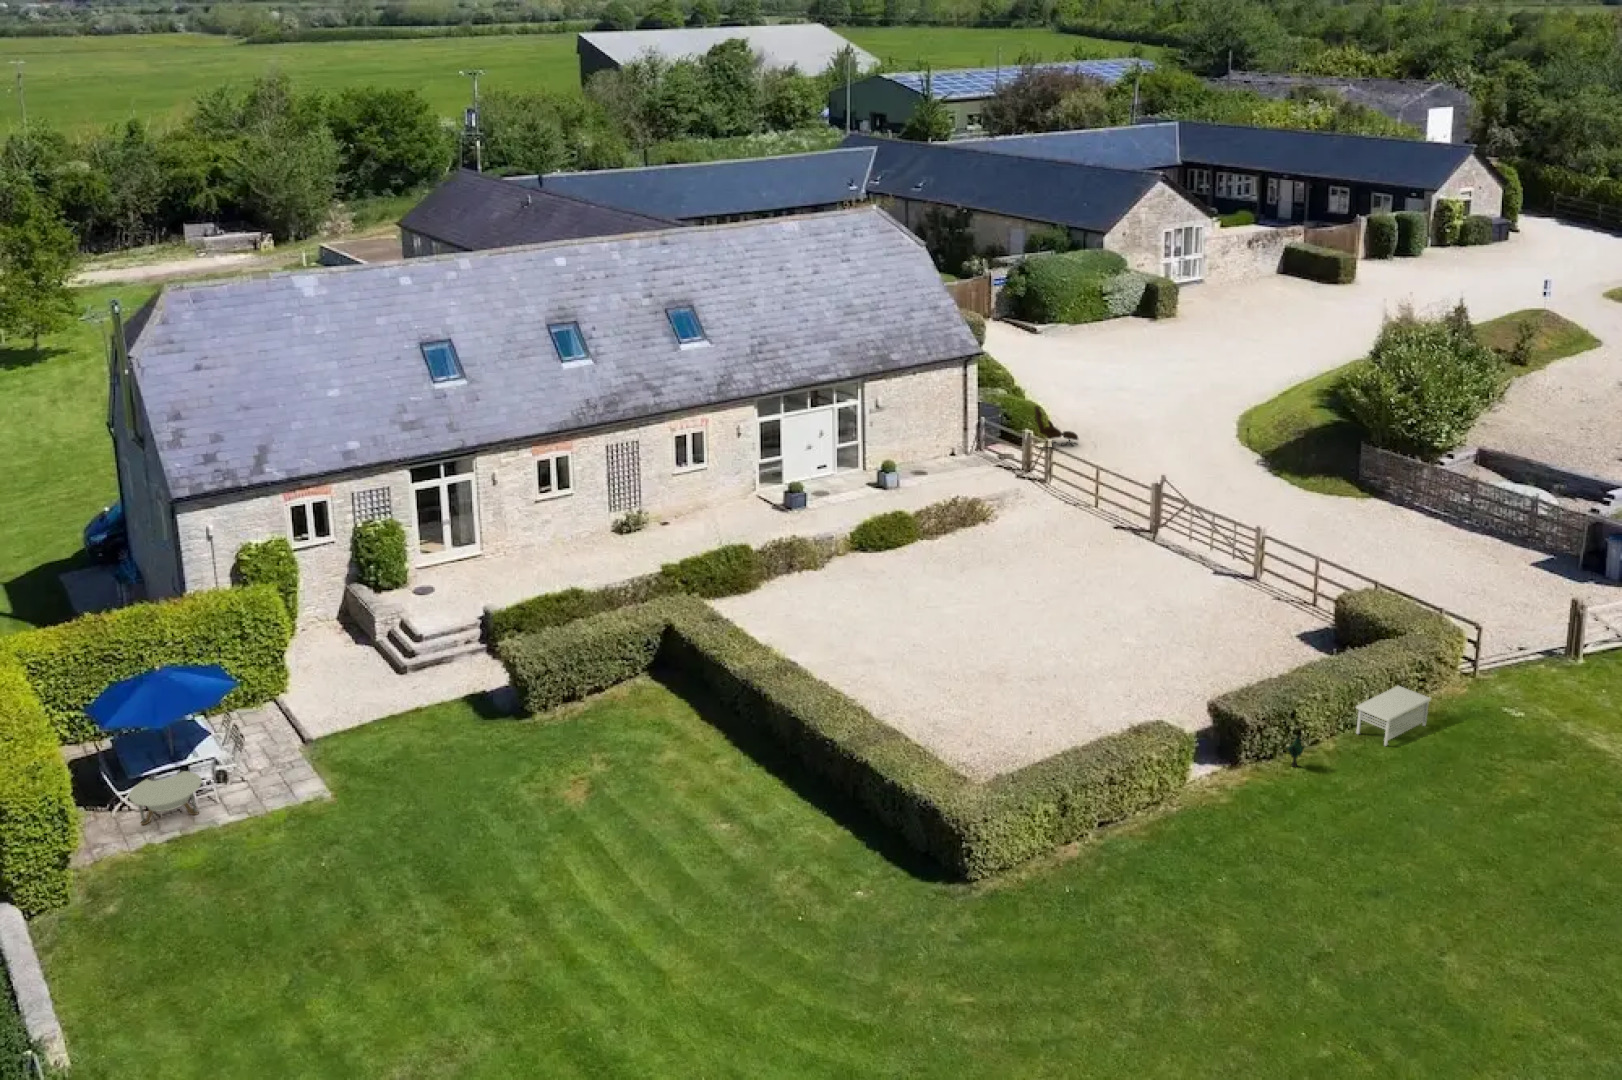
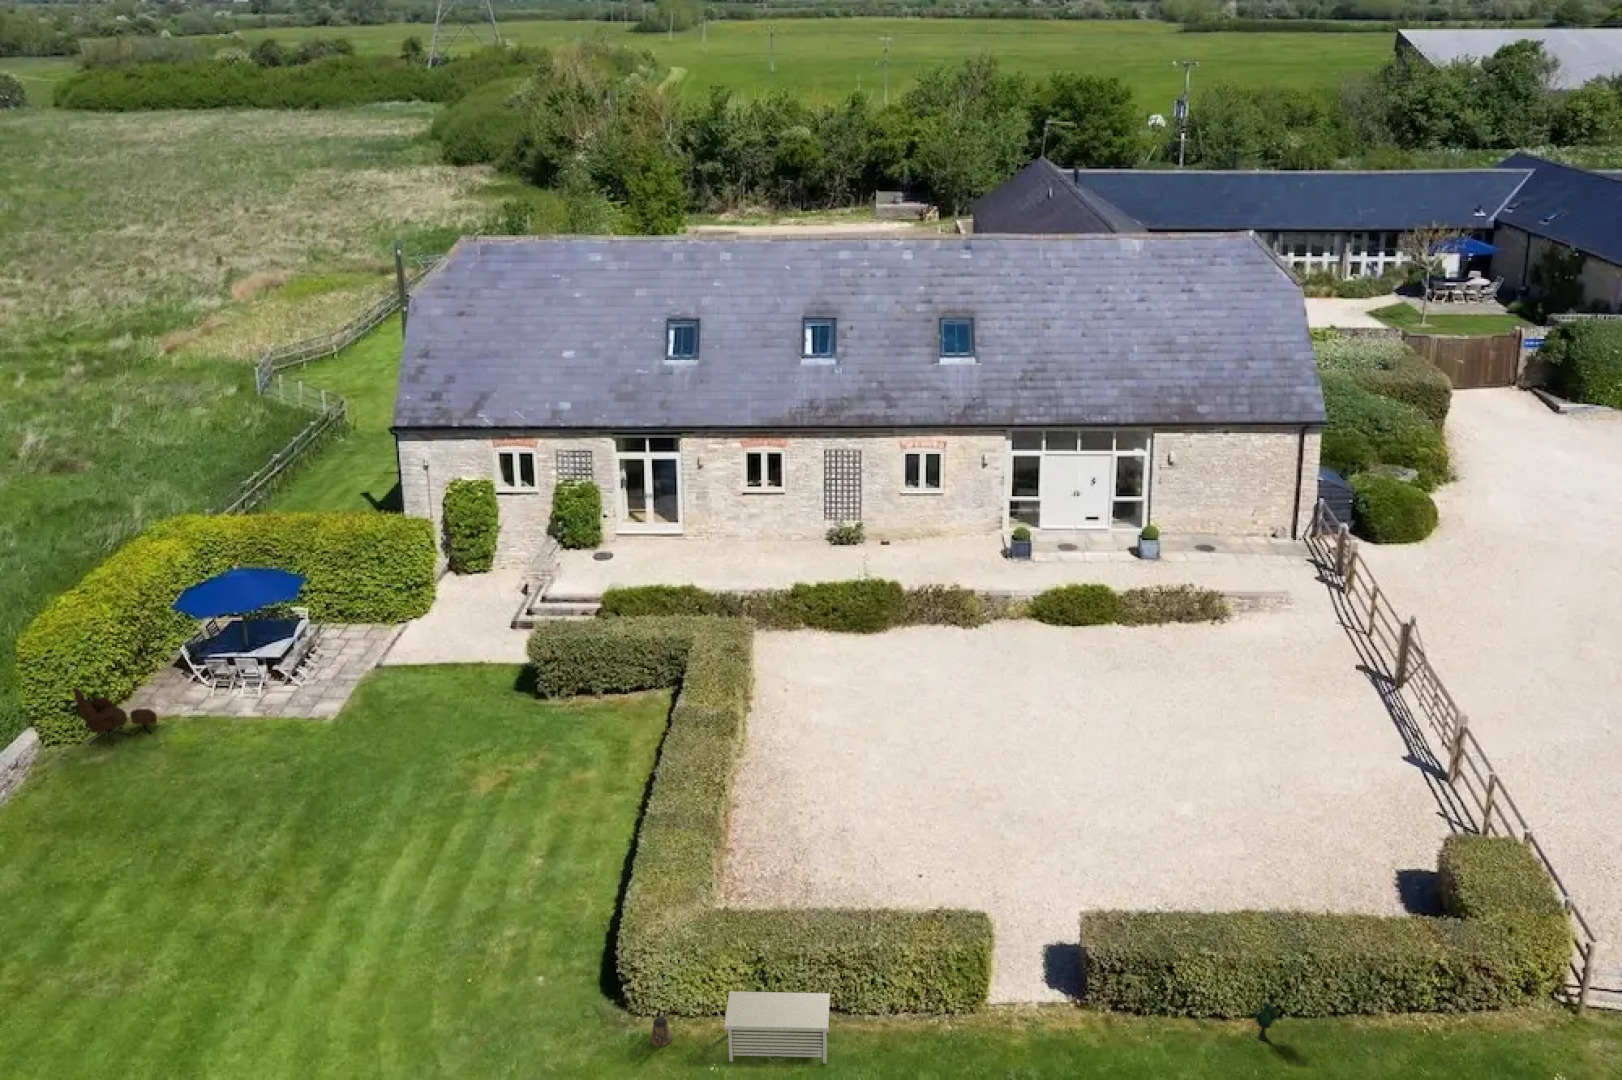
lounge chair: present [1035,407,1078,445] -> present [73,687,157,746]
storage bench: present [1356,685,1431,746] -> present [724,991,830,1064]
round table: present [129,771,202,825] -> none [184,666,250,710]
watering can: none [924,888,948,915] -> present [651,1013,672,1047]

